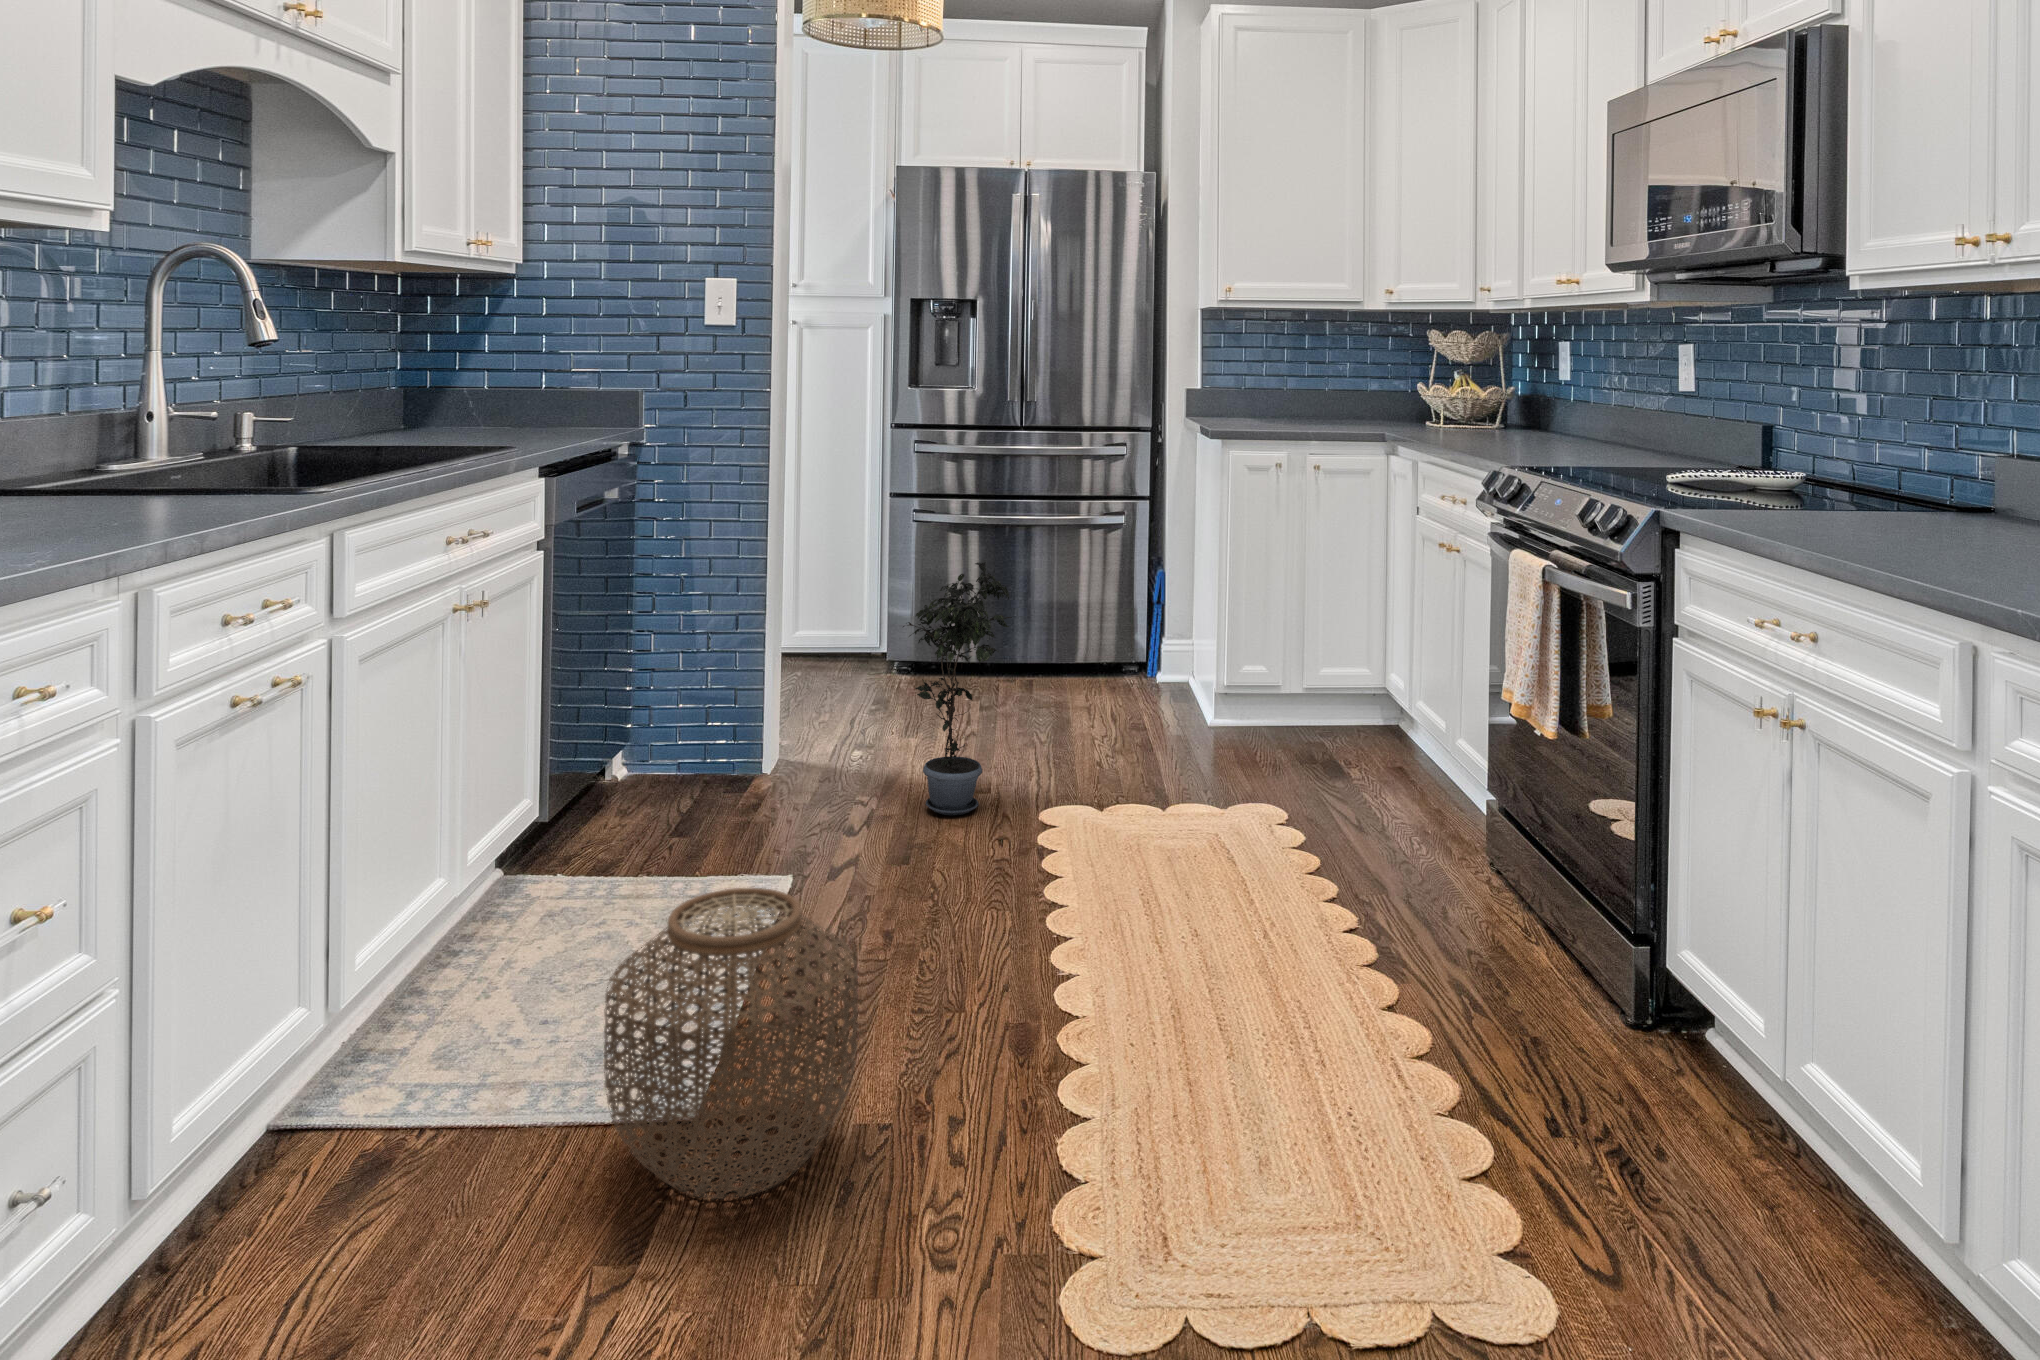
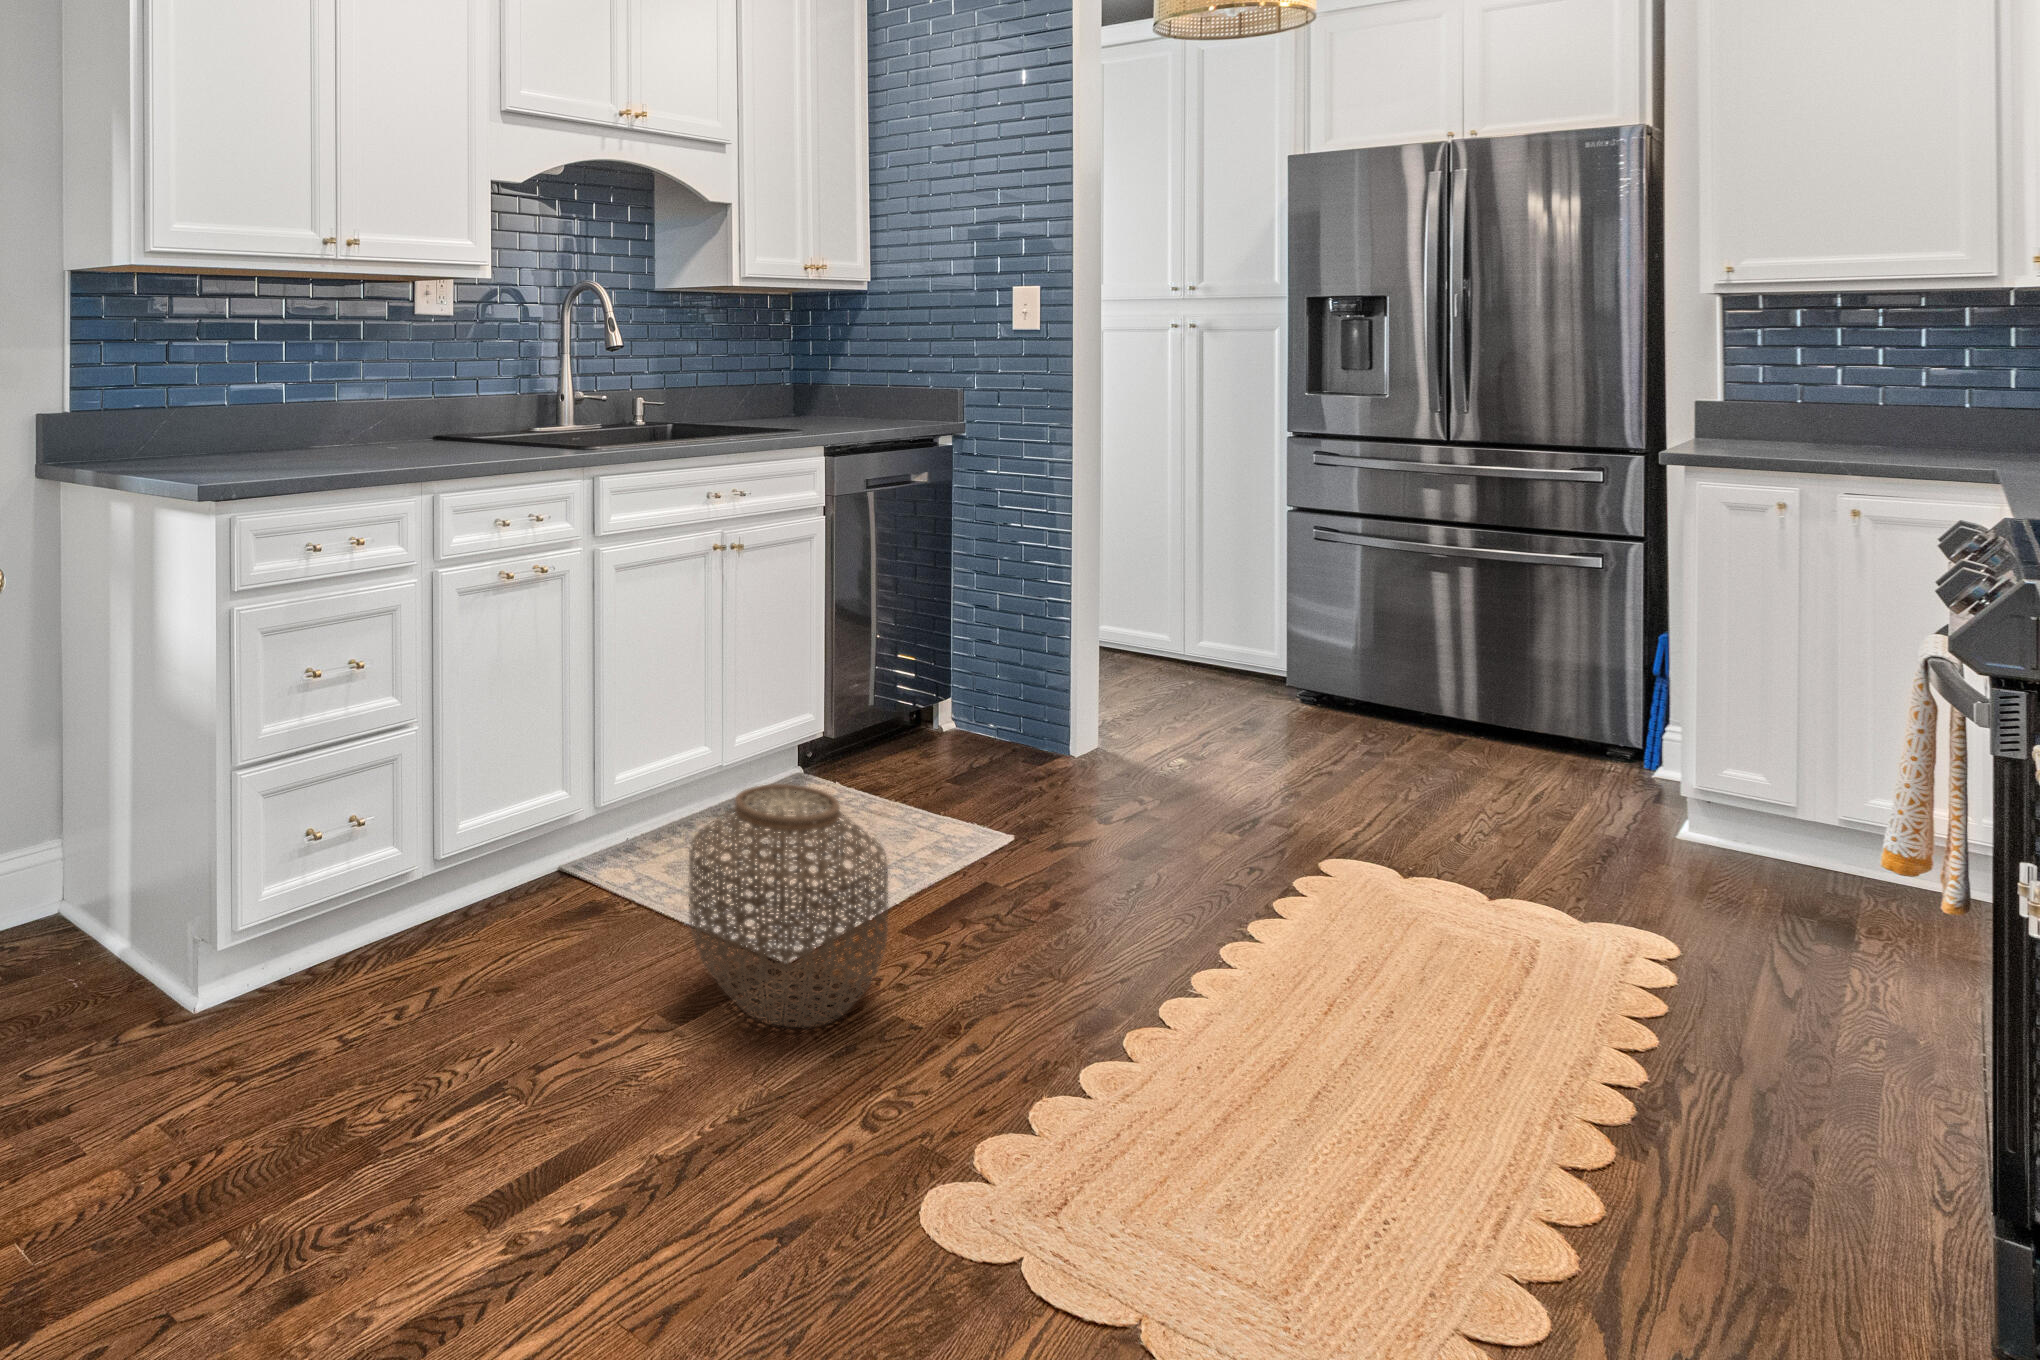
potted plant: present [903,562,1012,816] -> none [1173,571,1295,831]

